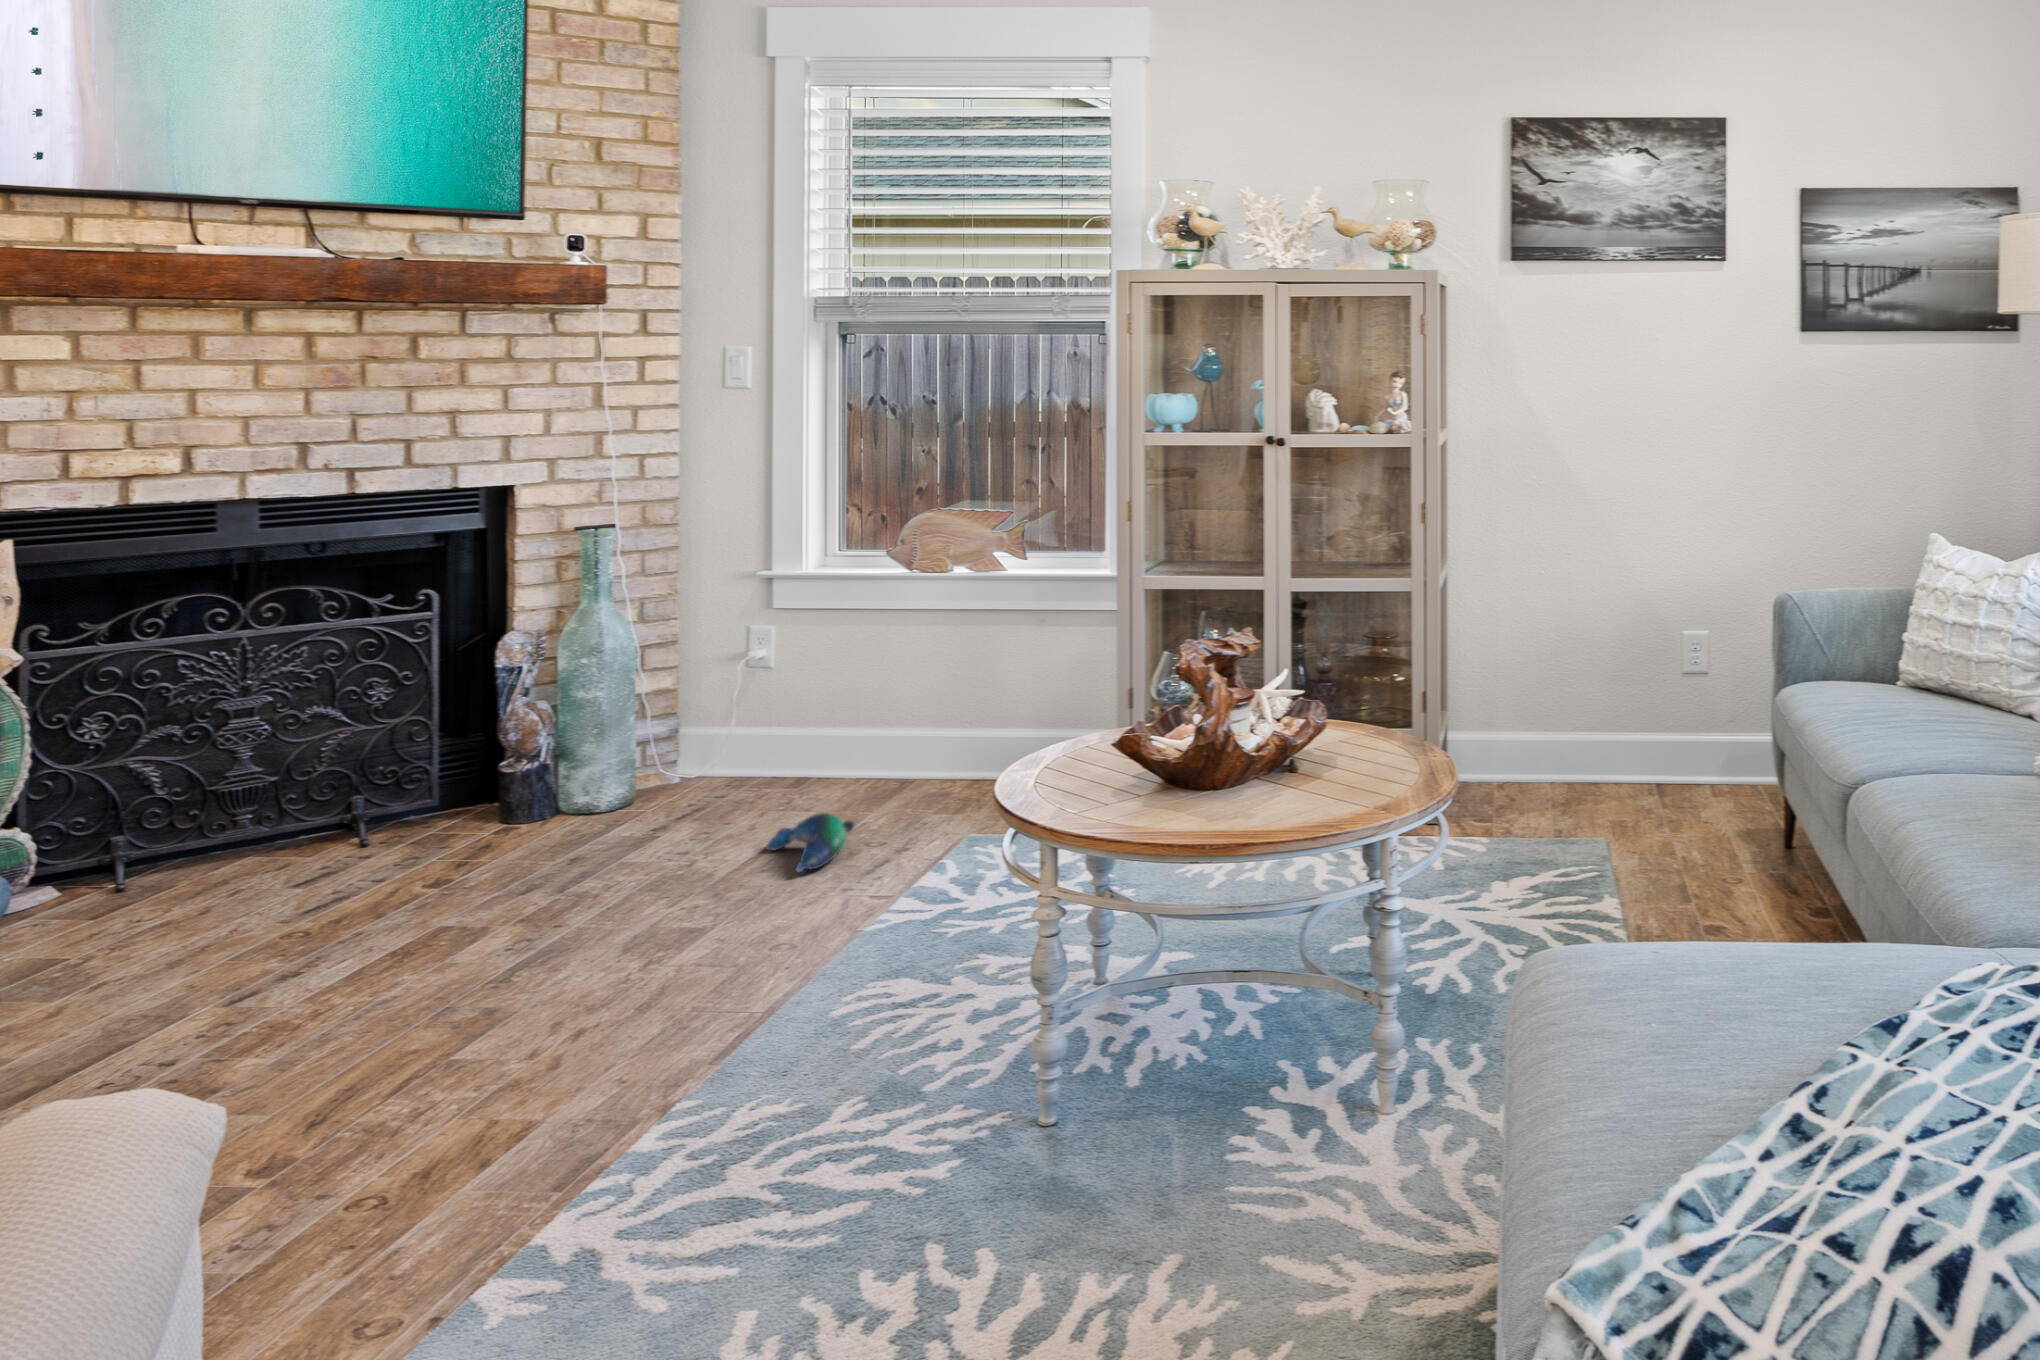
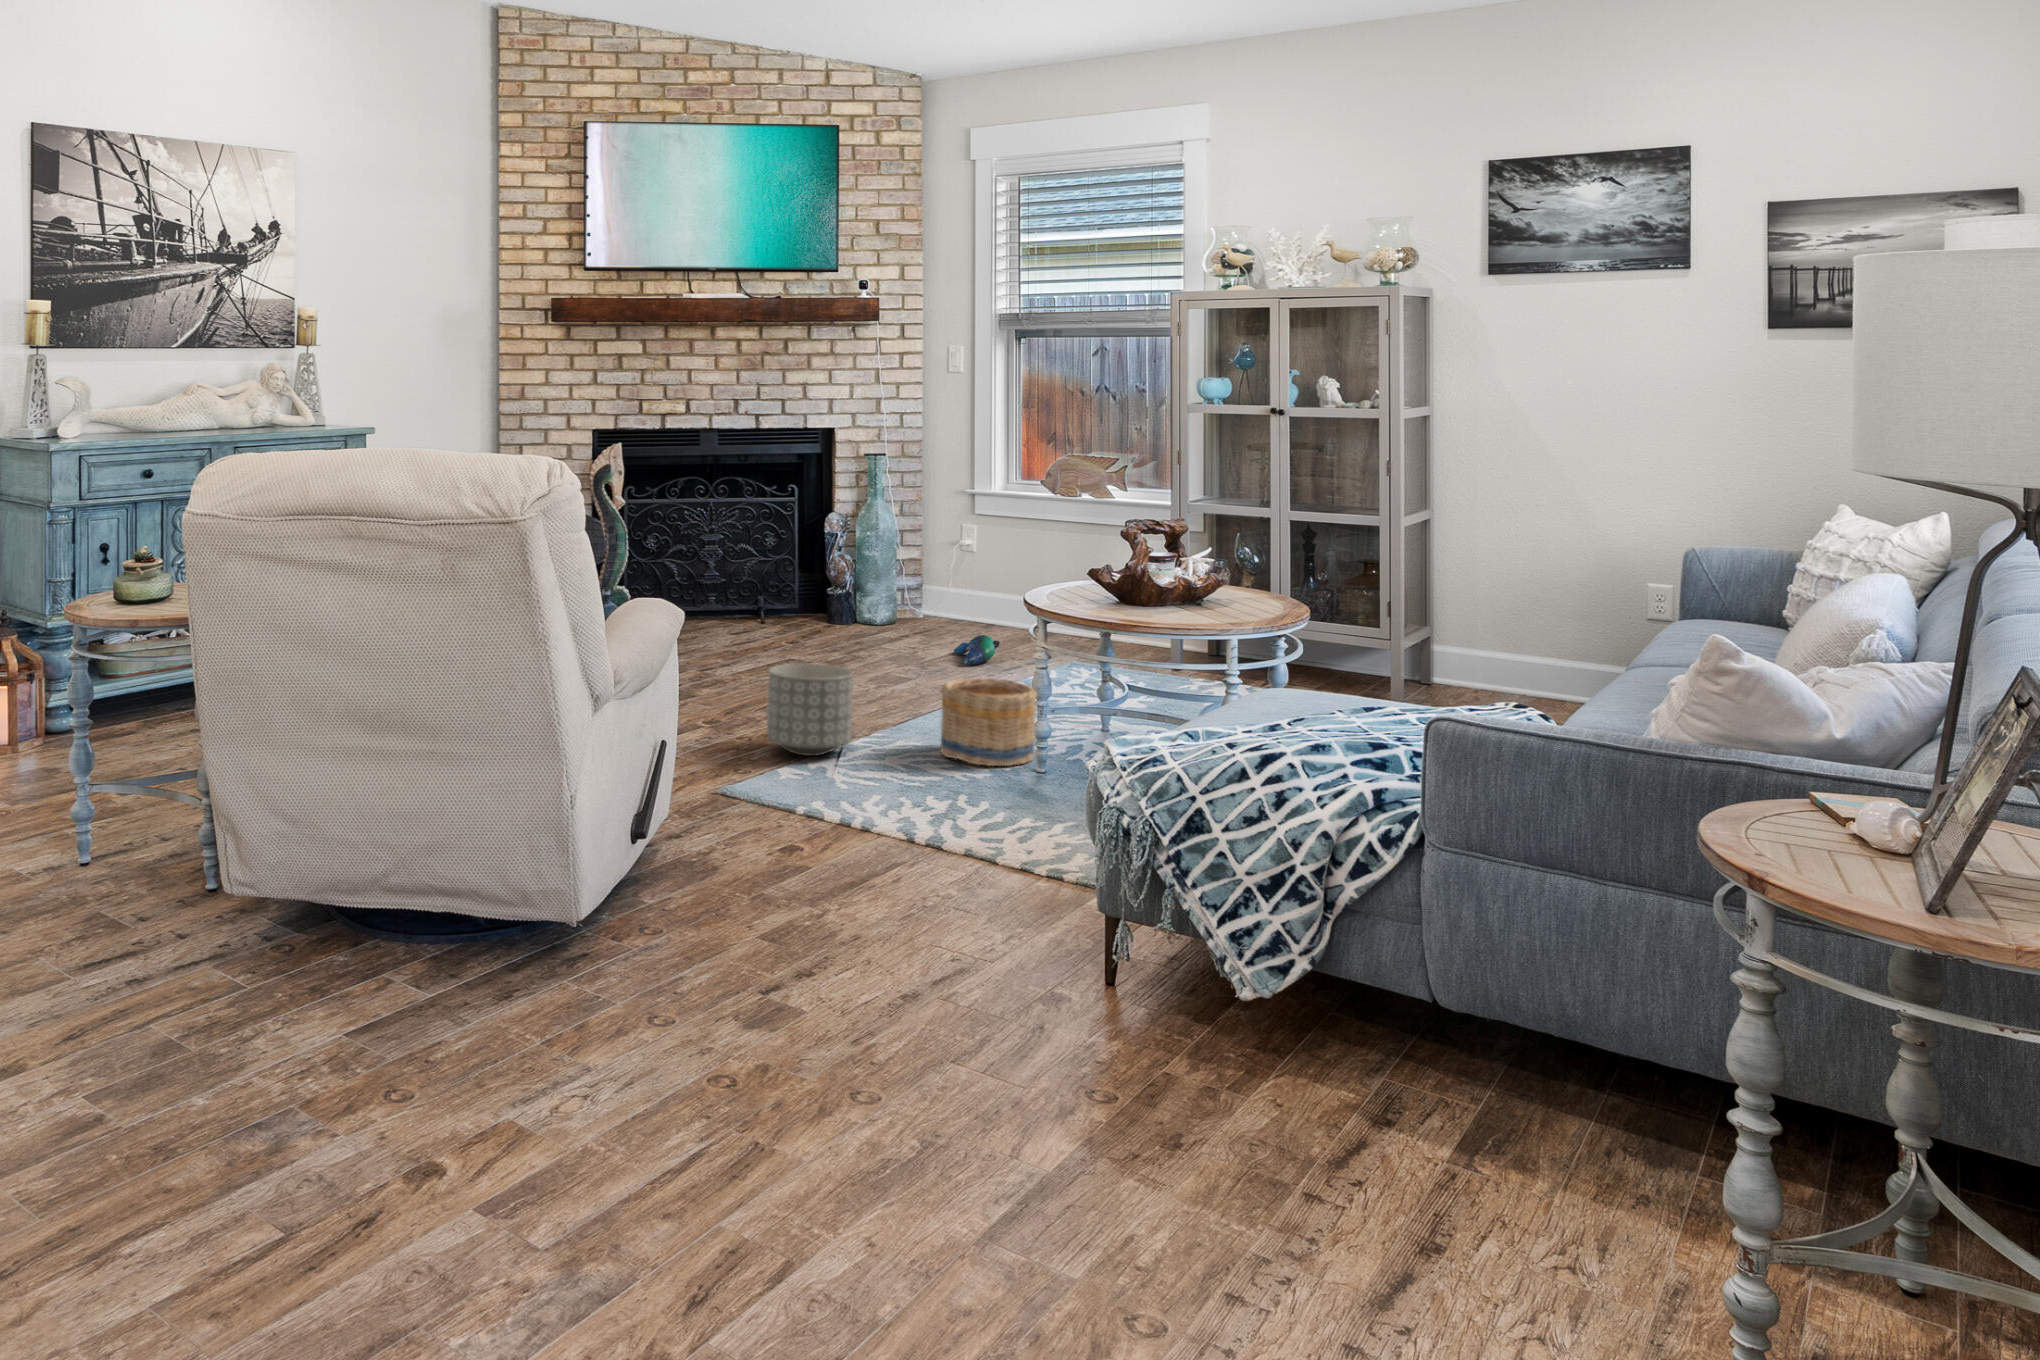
basket: none [852,953,1046,1156] -> present [941,679,1037,766]
planter: none [424,1003,649,1240] -> present [767,663,853,756]

